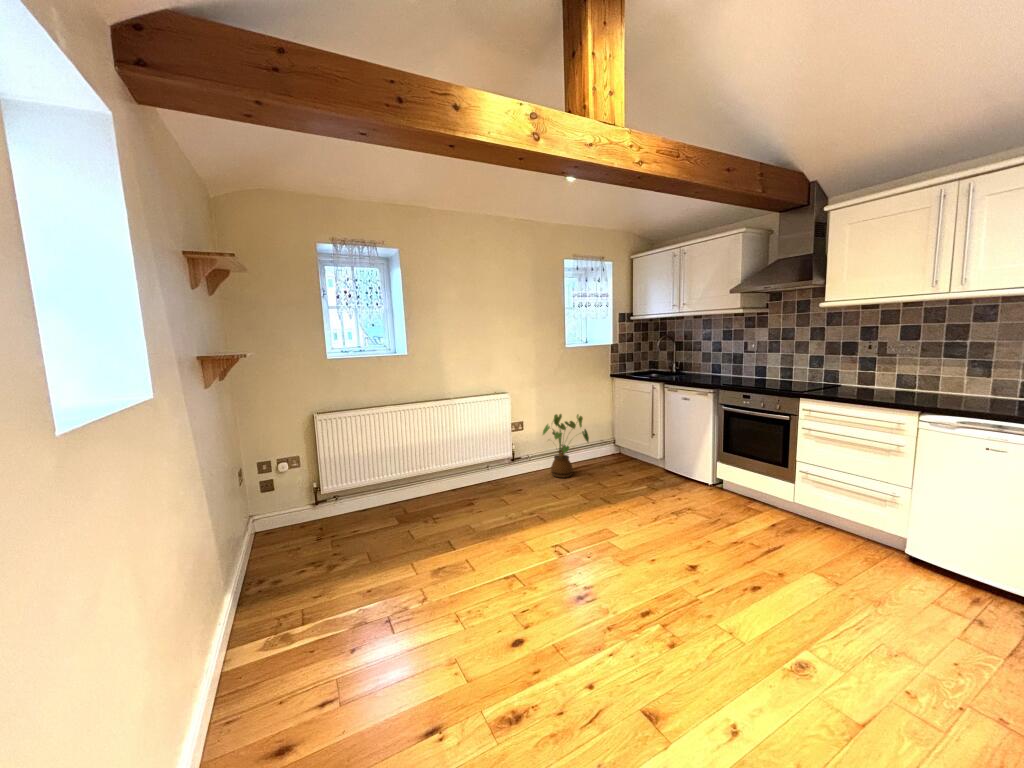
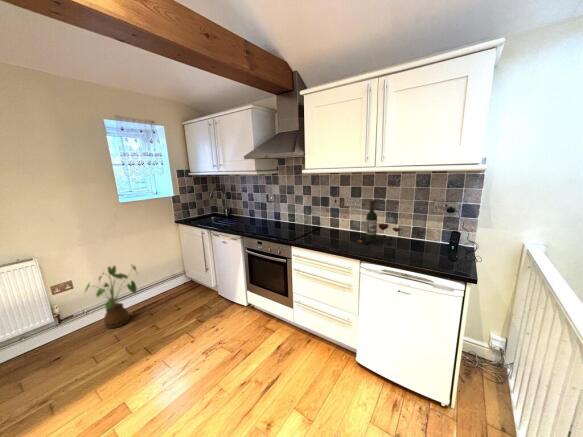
wine bottle: none [906,342,1001,404] -> present [355,201,401,245]

